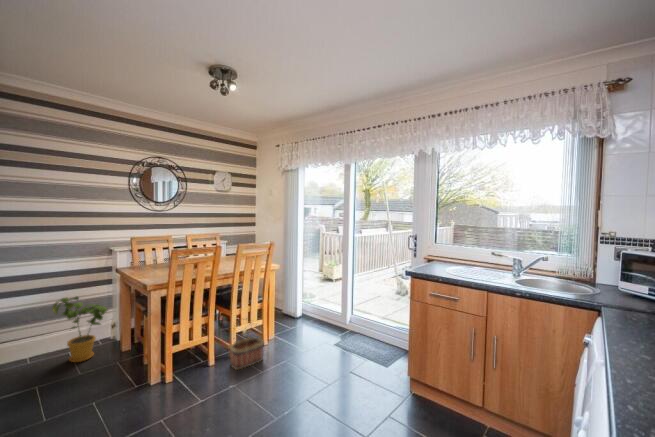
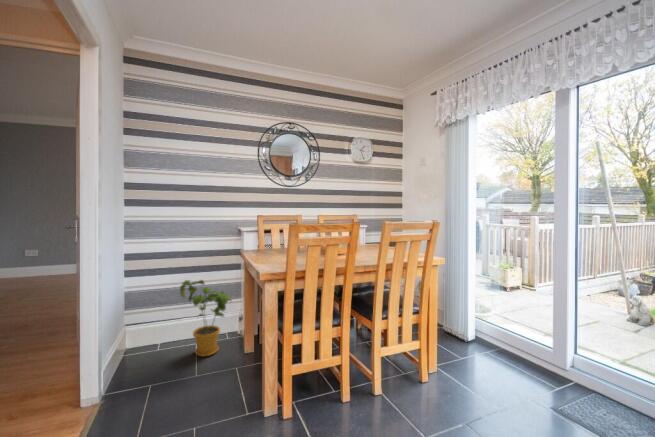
basket: present [230,321,264,369] -> none [371,338,426,422]

